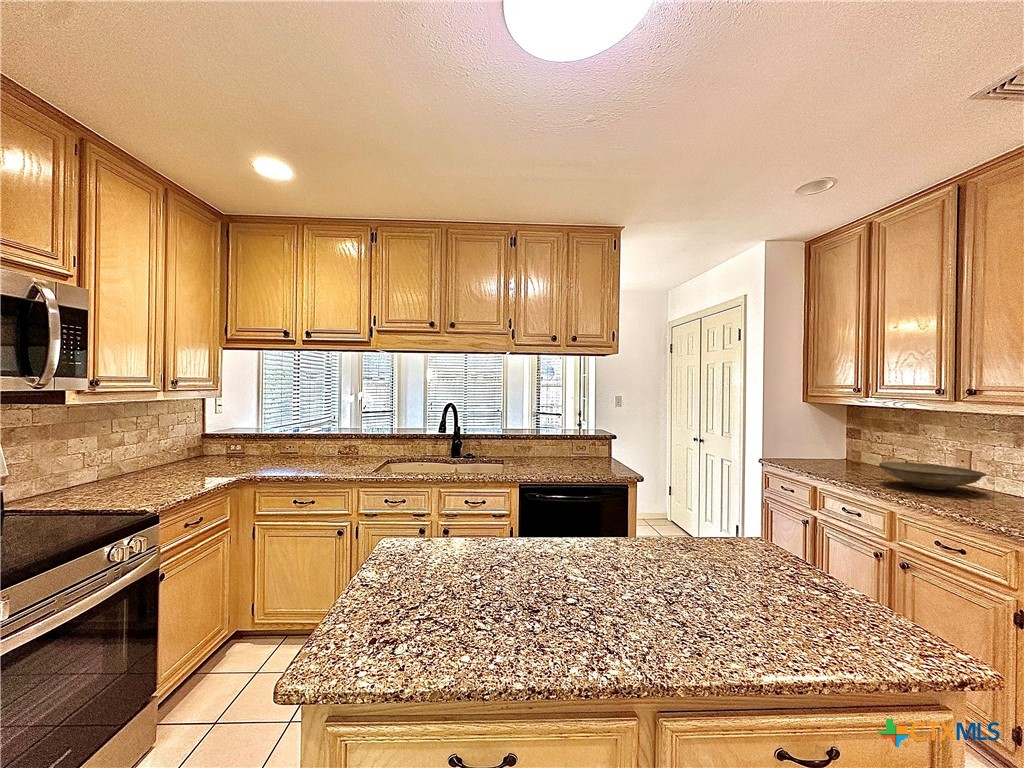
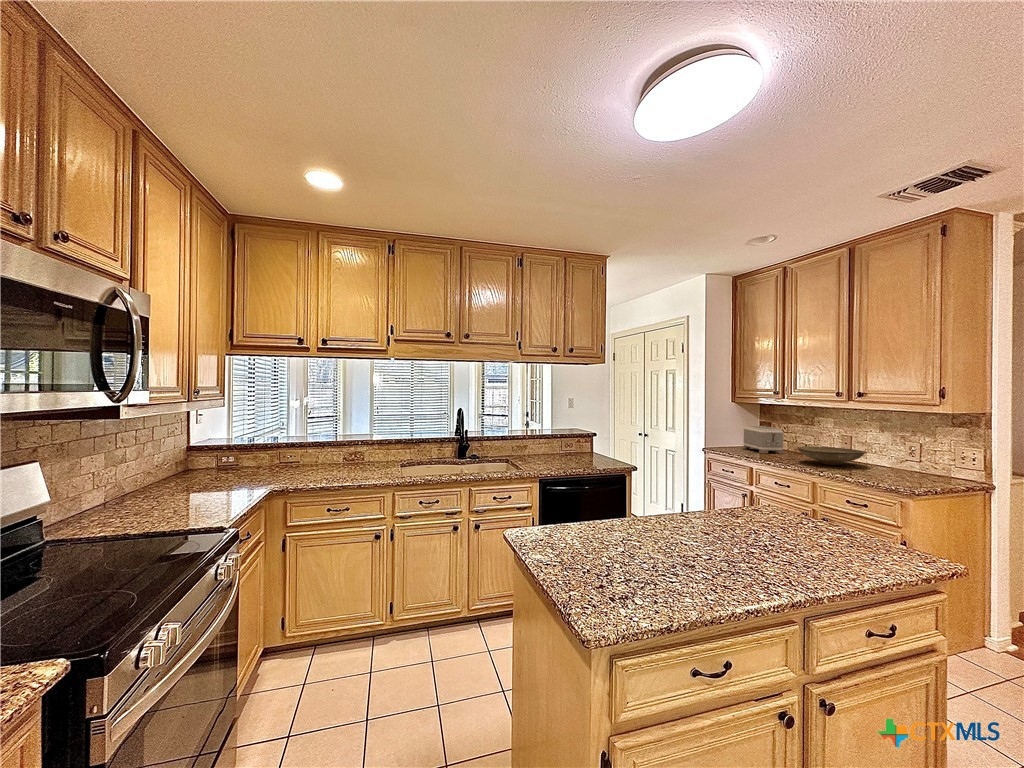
toaster: none [819,432,875,470] -> present [742,426,784,454]

